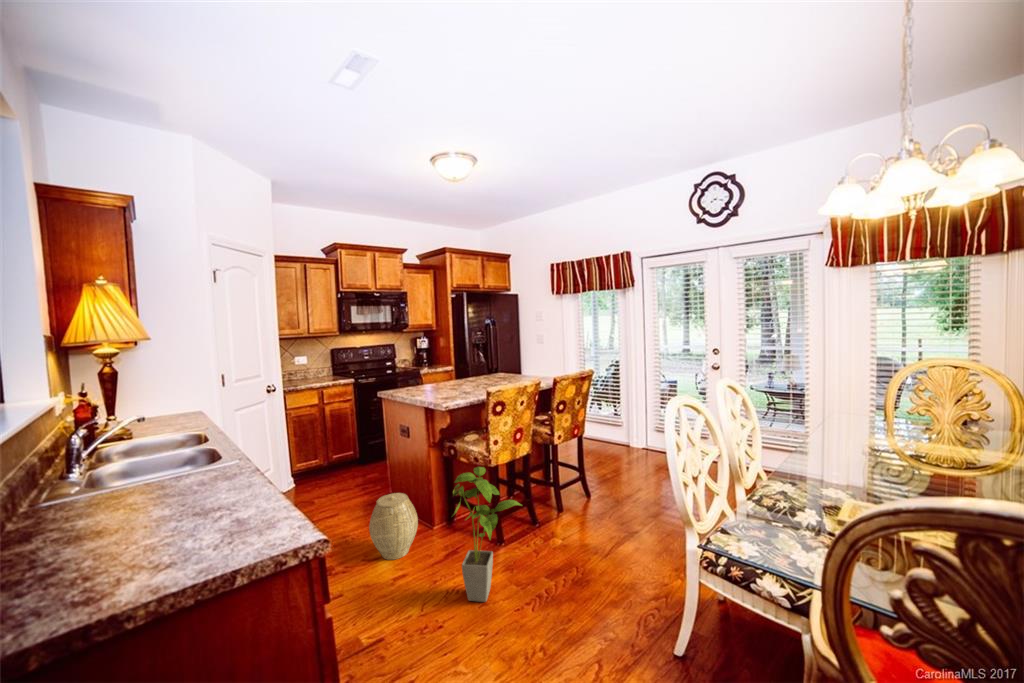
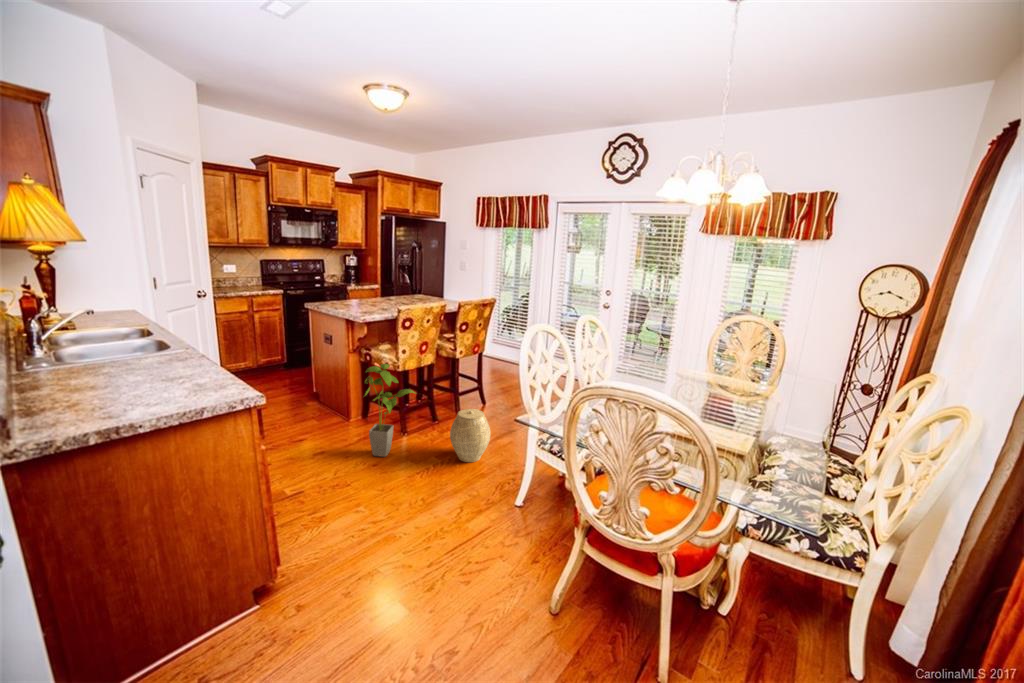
woven basket: present [369,493,418,560] -> present [450,409,490,462]

